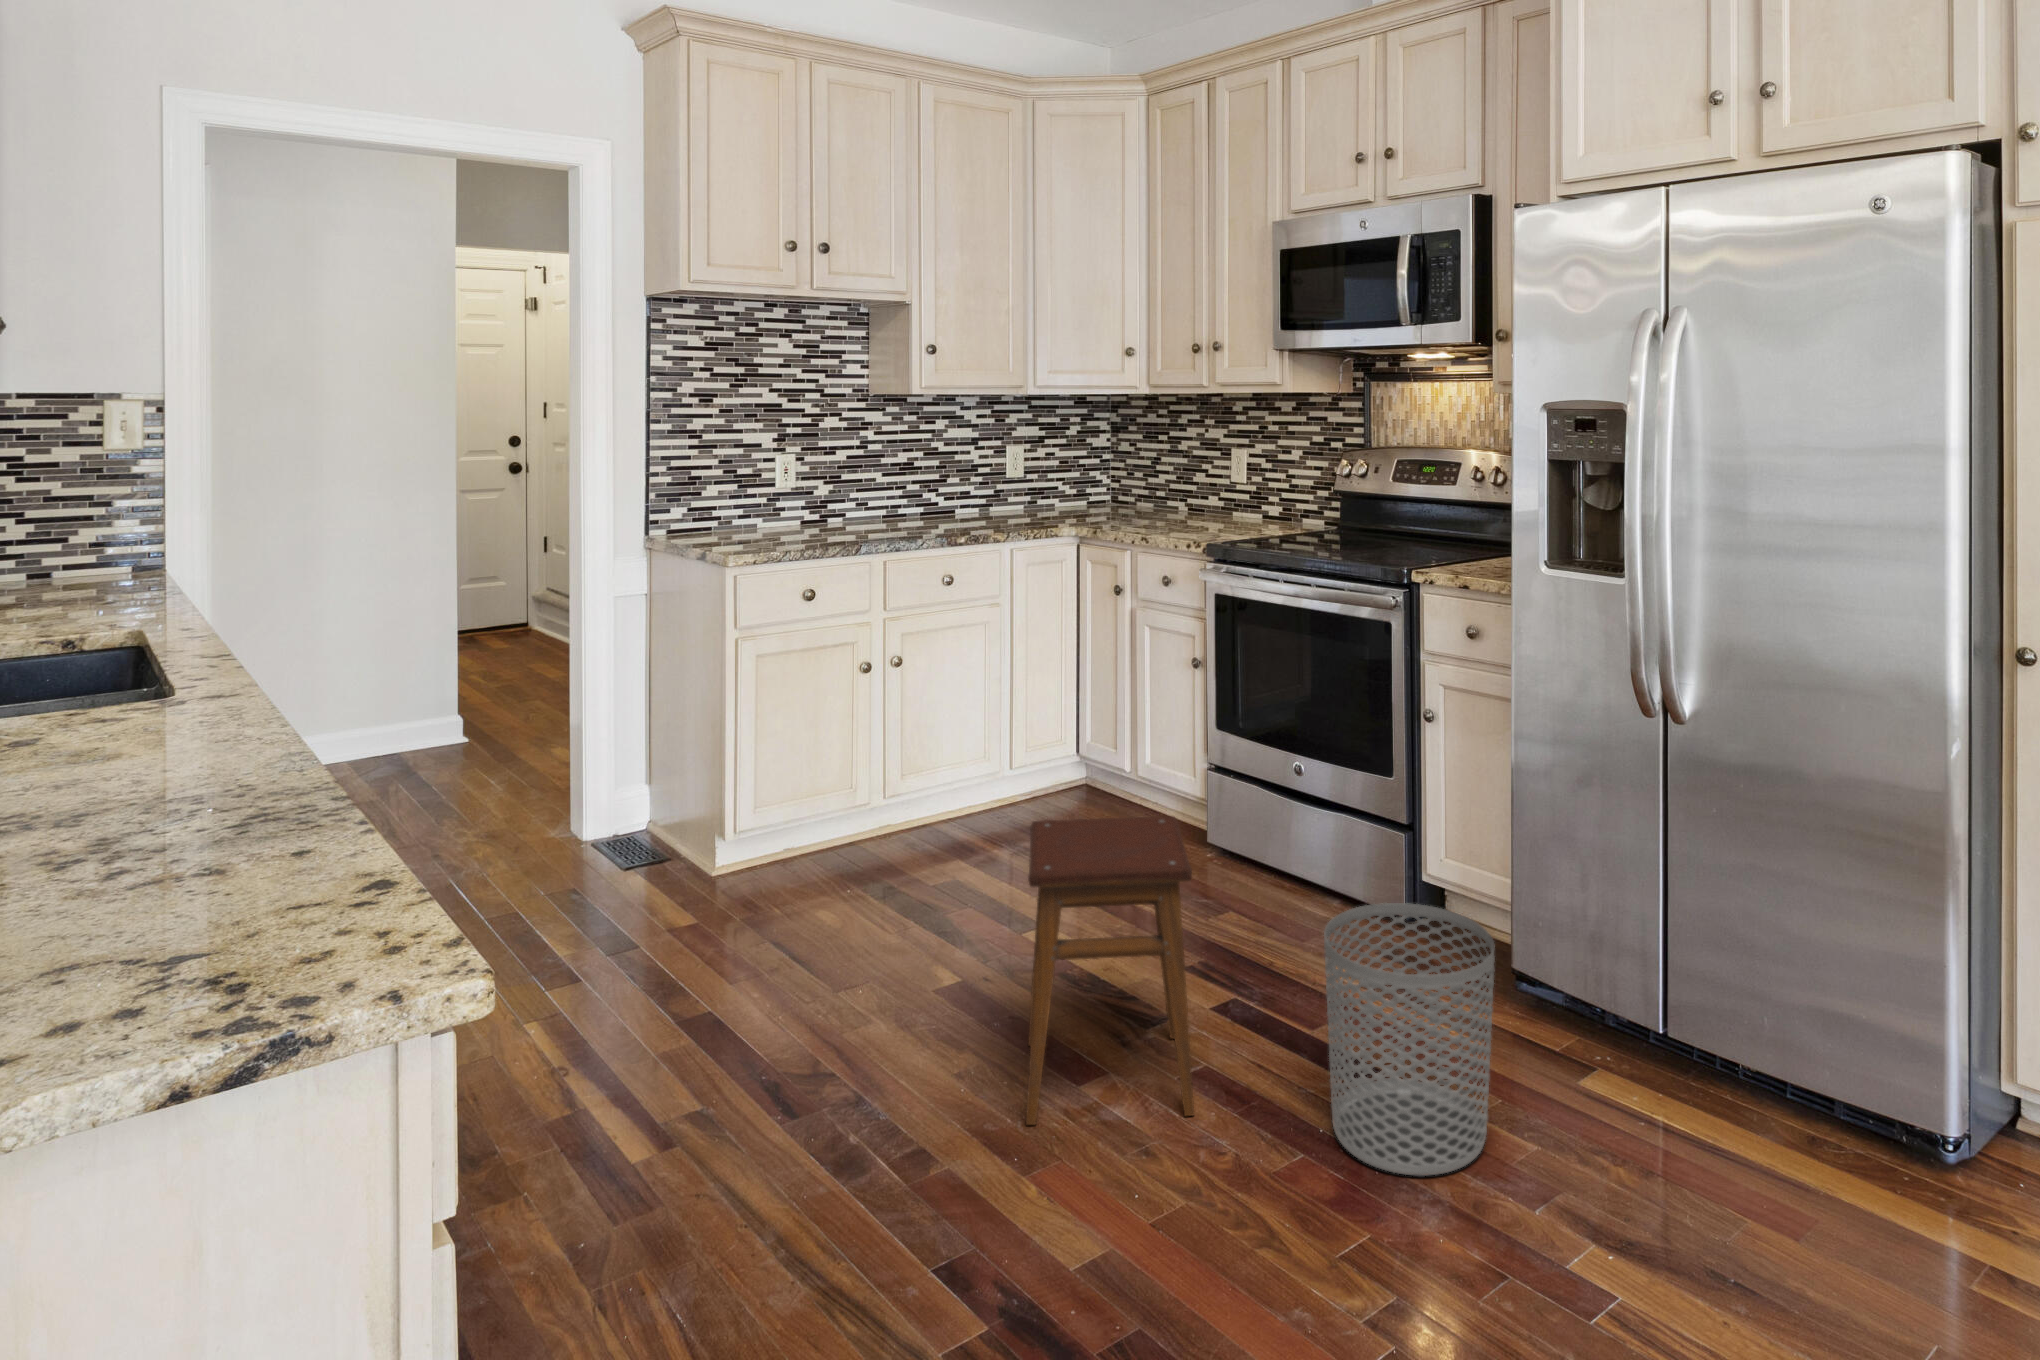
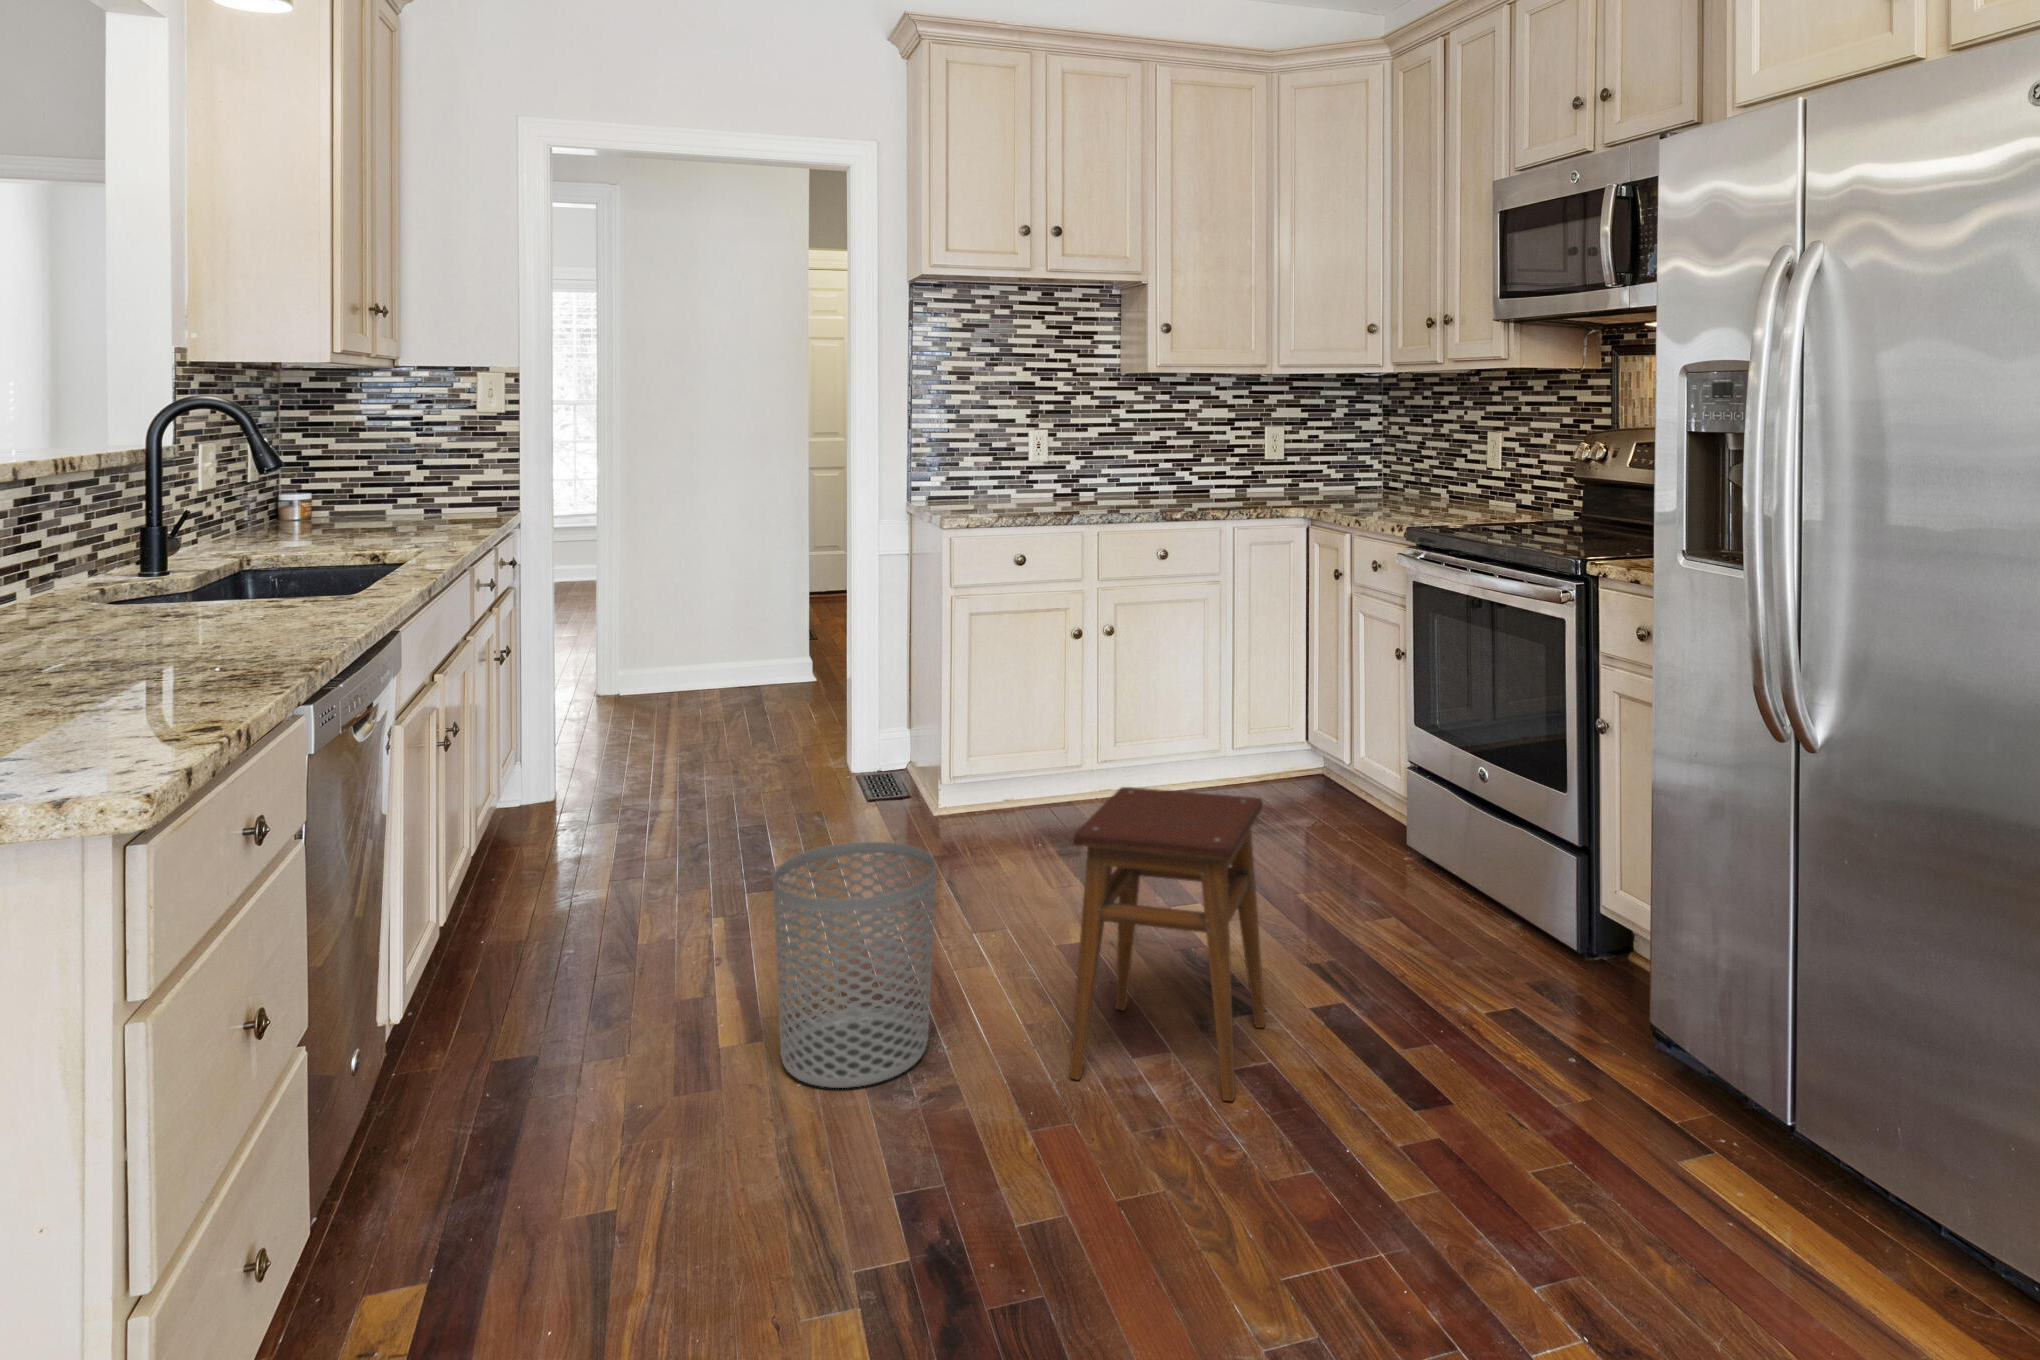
waste bin: present [1324,903,1495,1176] -> present [773,841,936,1088]

